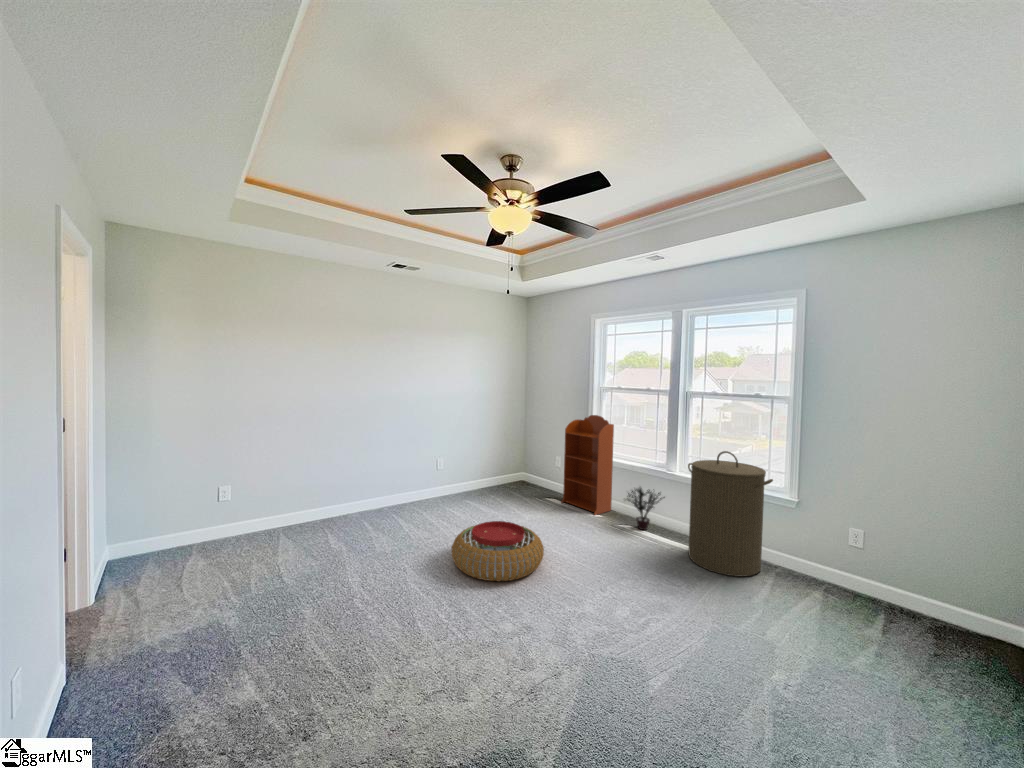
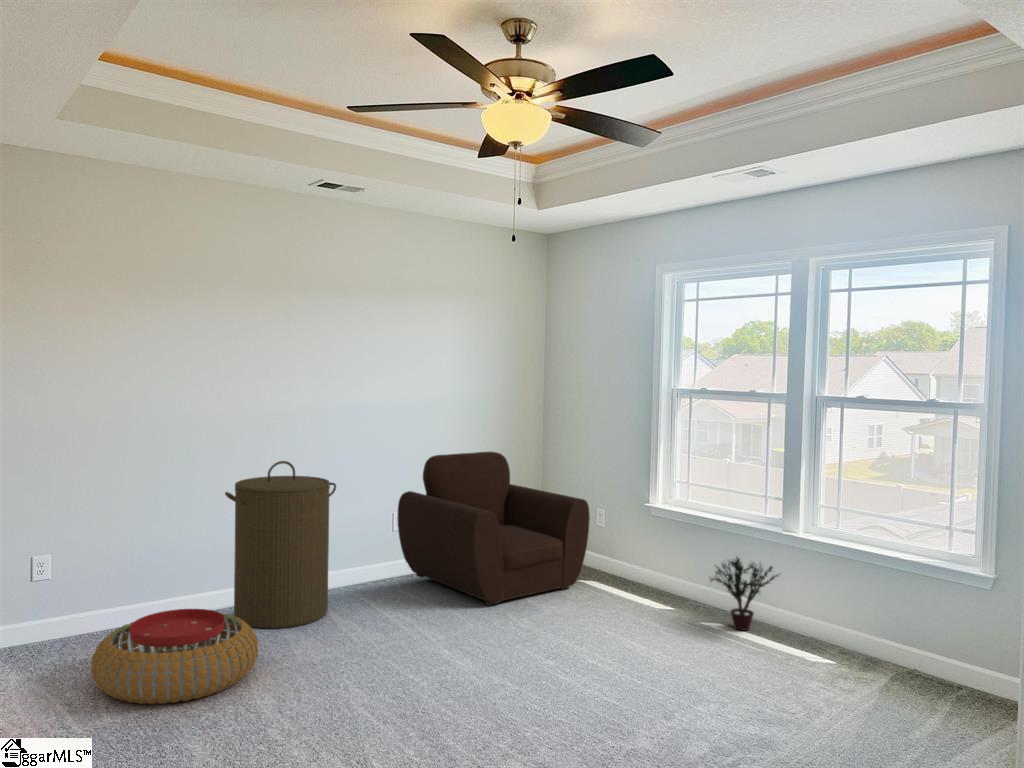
bookcase: present [561,415,614,515] -> none [604,437,694,607]
armchair: none [440,423,552,514] -> present [398,452,590,606]
laundry hamper: present [688,451,773,577] -> present [225,461,336,628]
pouf: present [452,521,544,581] -> present [91,609,258,704]

